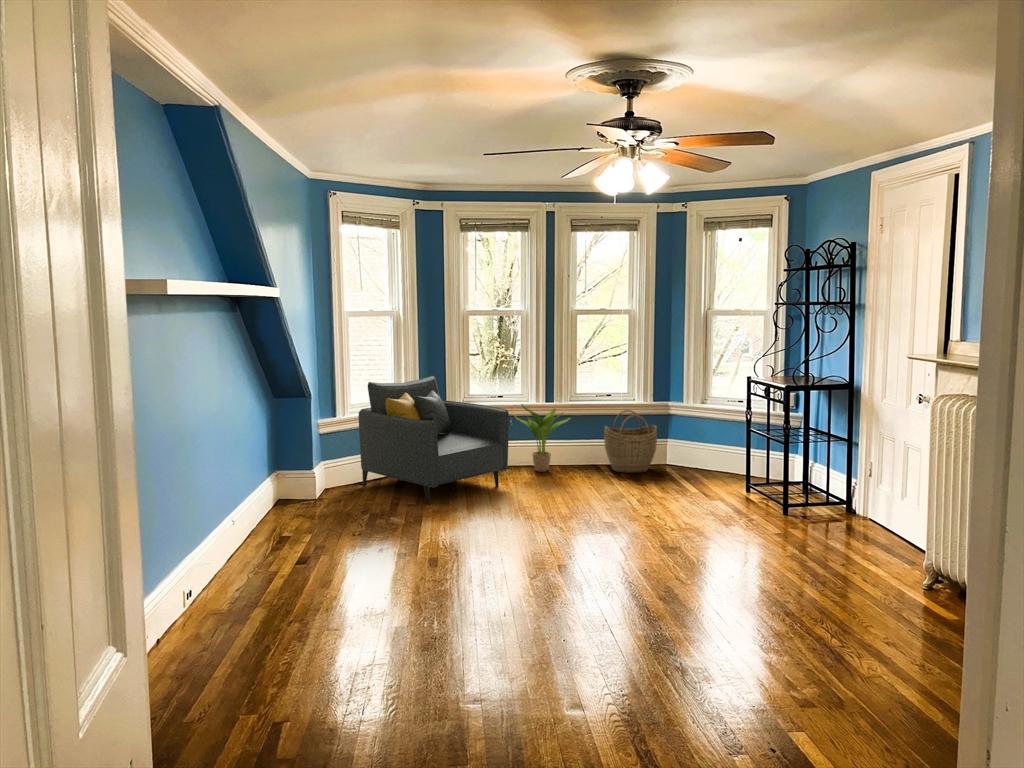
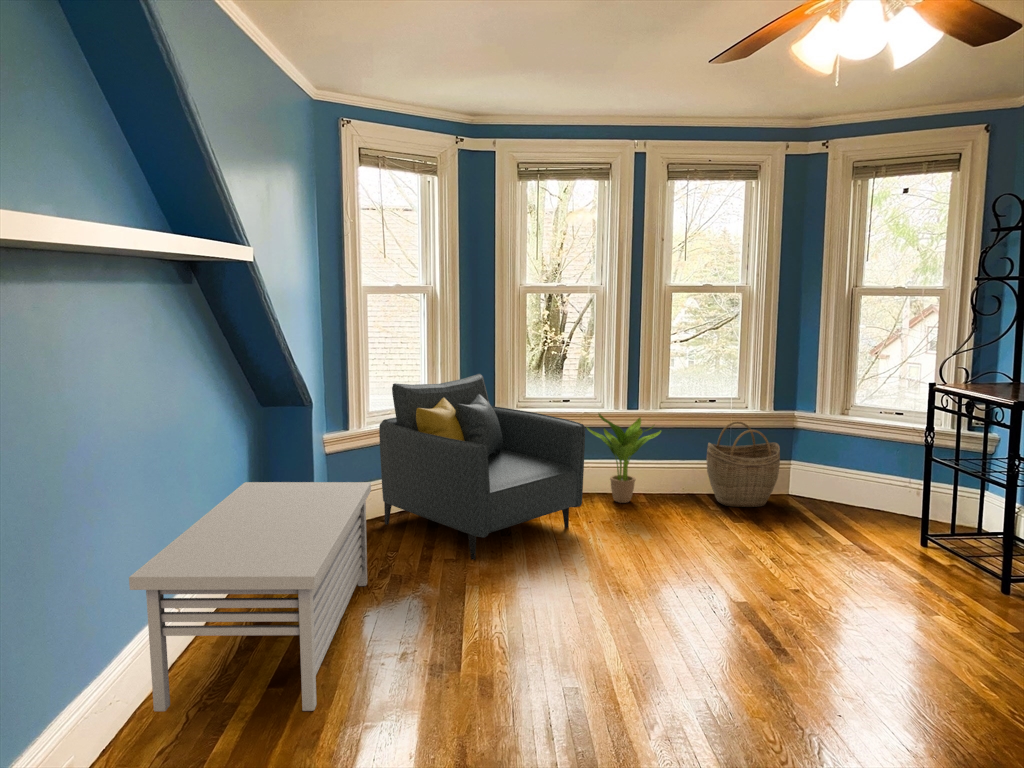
storage bench: none [215,447,355,575] -> present [129,482,371,711]

